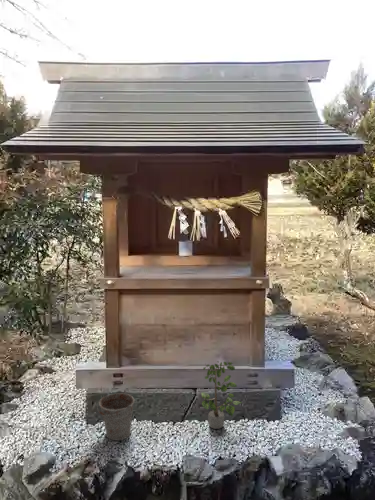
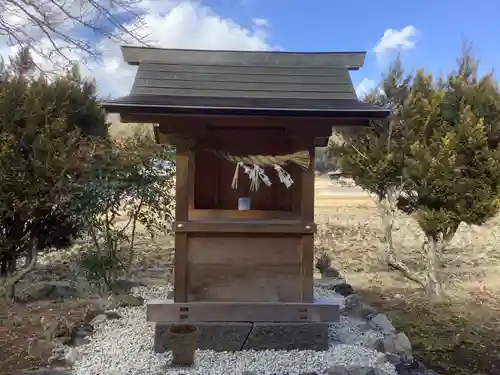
potted plant: present [201,362,241,429] -> none [257,294,294,357]

